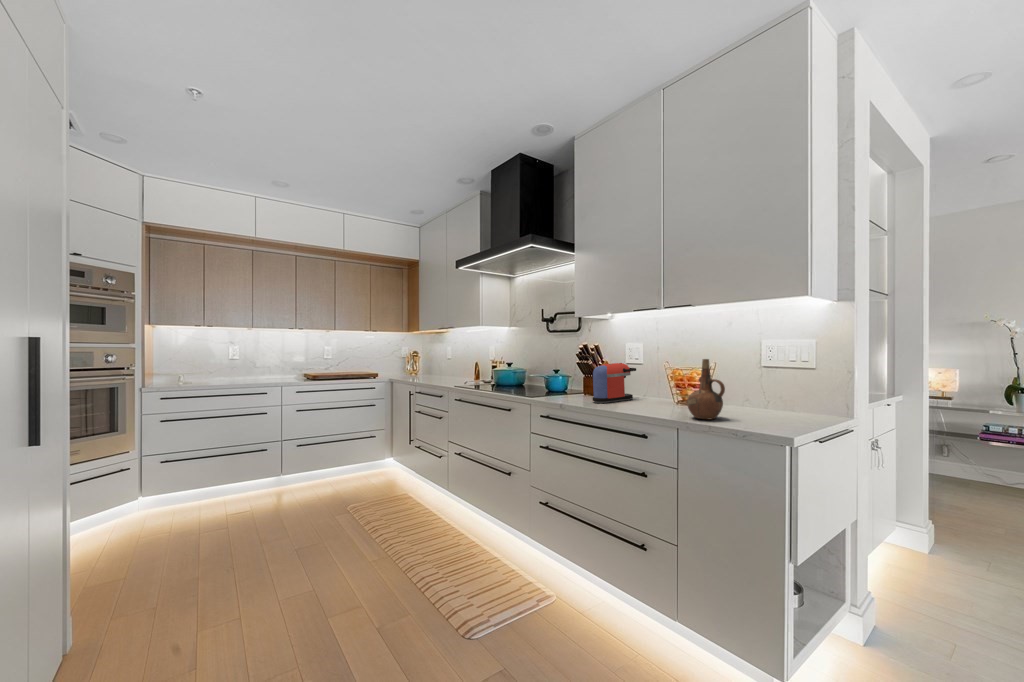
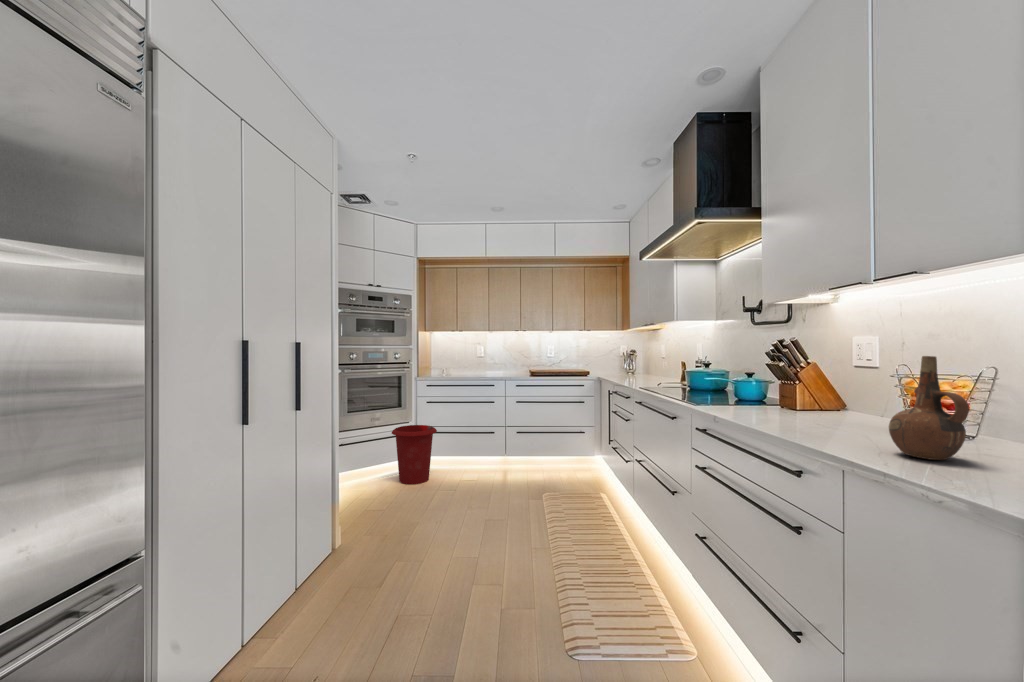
coffee maker: present [592,363,636,403] -> none [771,365,854,419]
waste bin: none [130,459,203,540] -> present [392,425,437,484]

